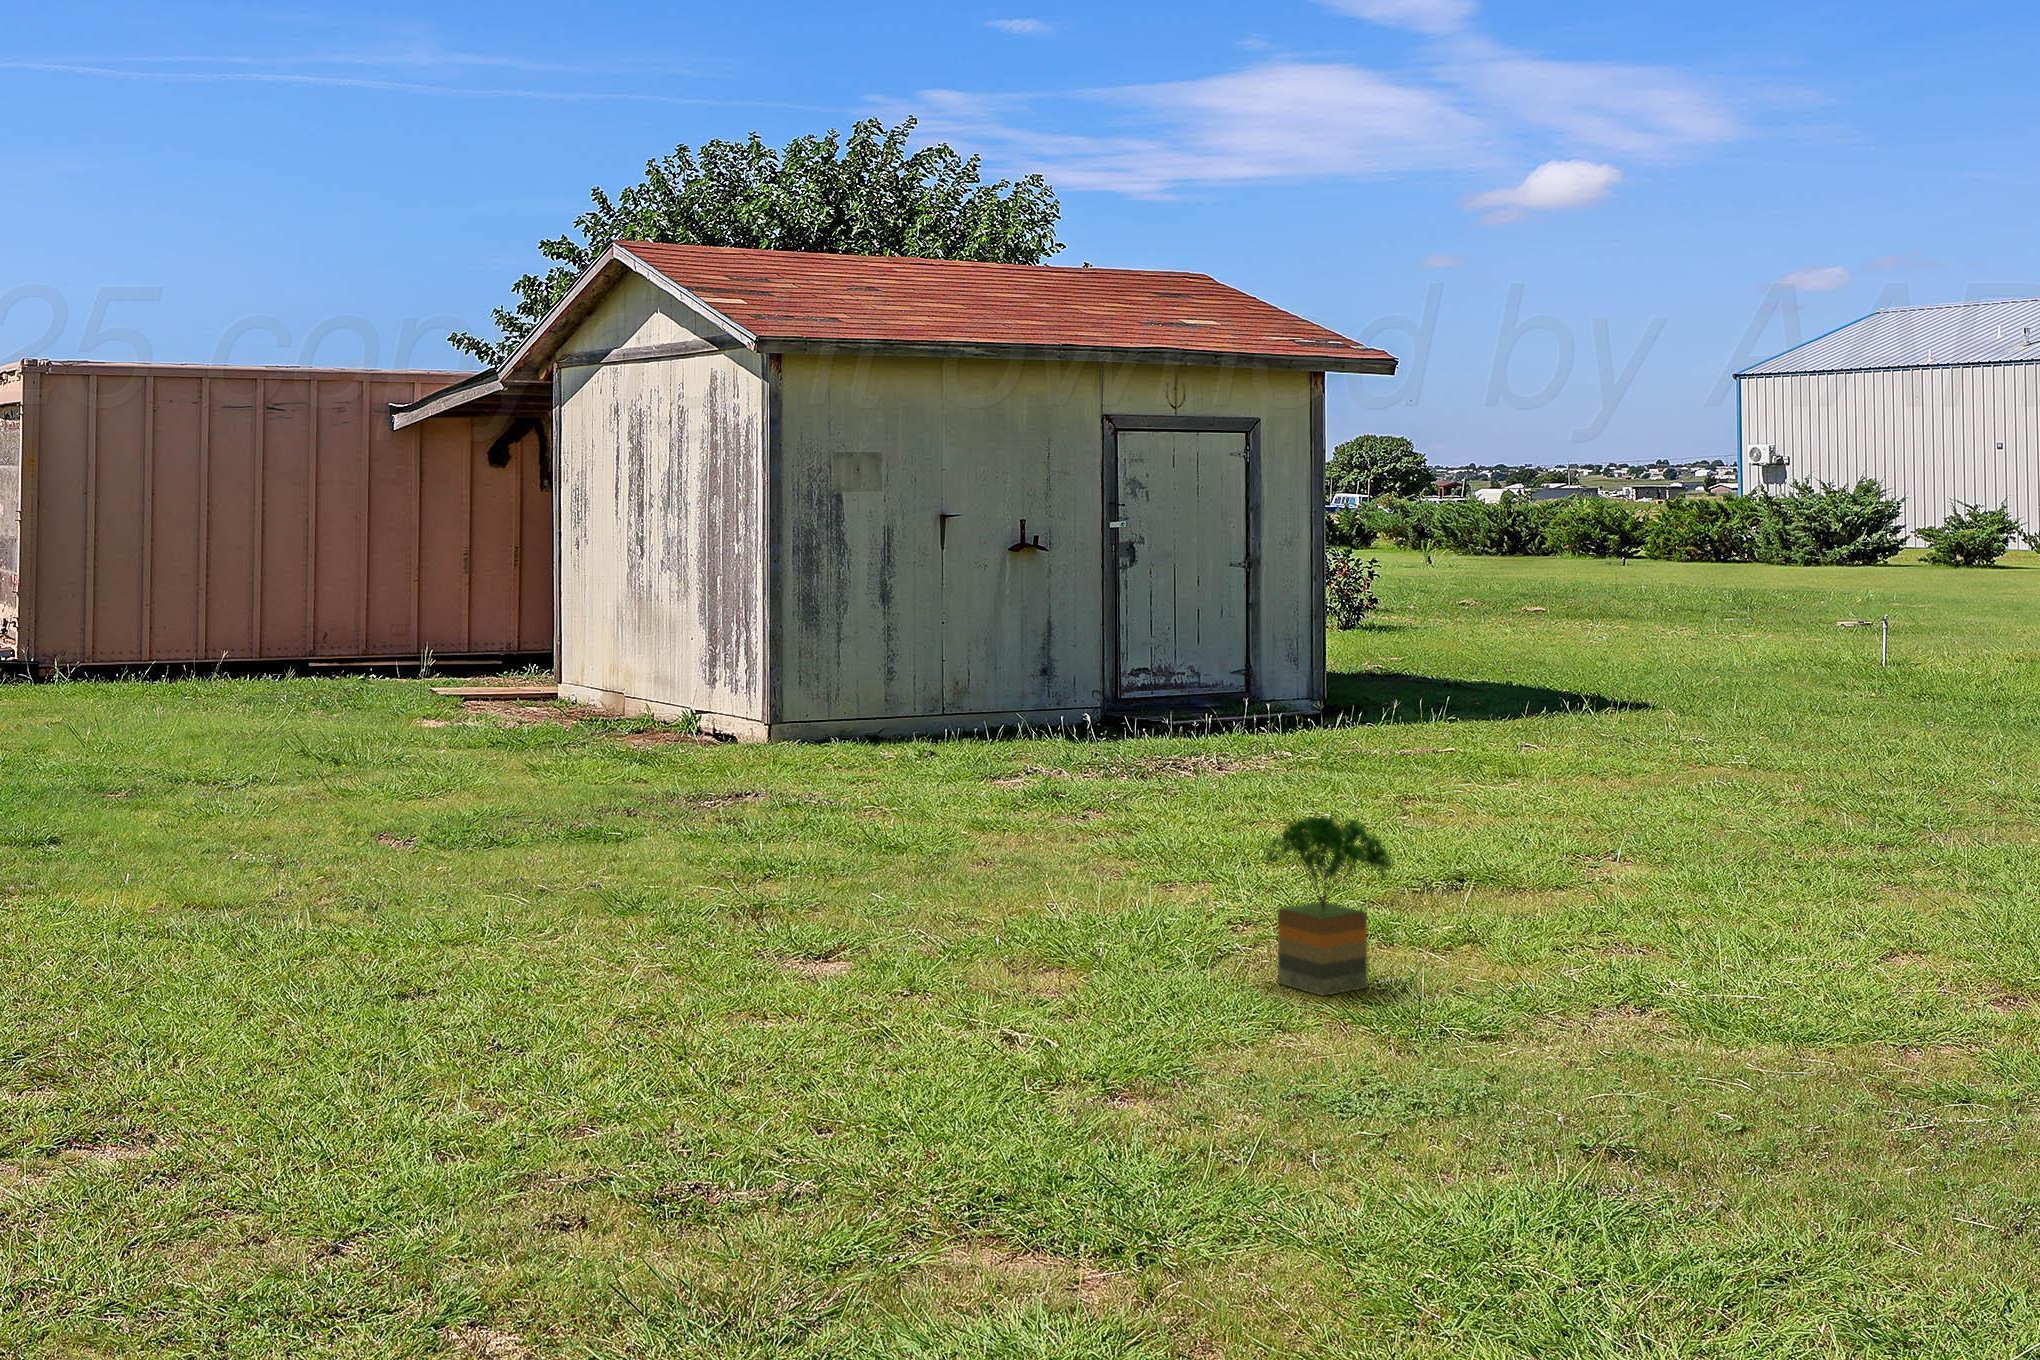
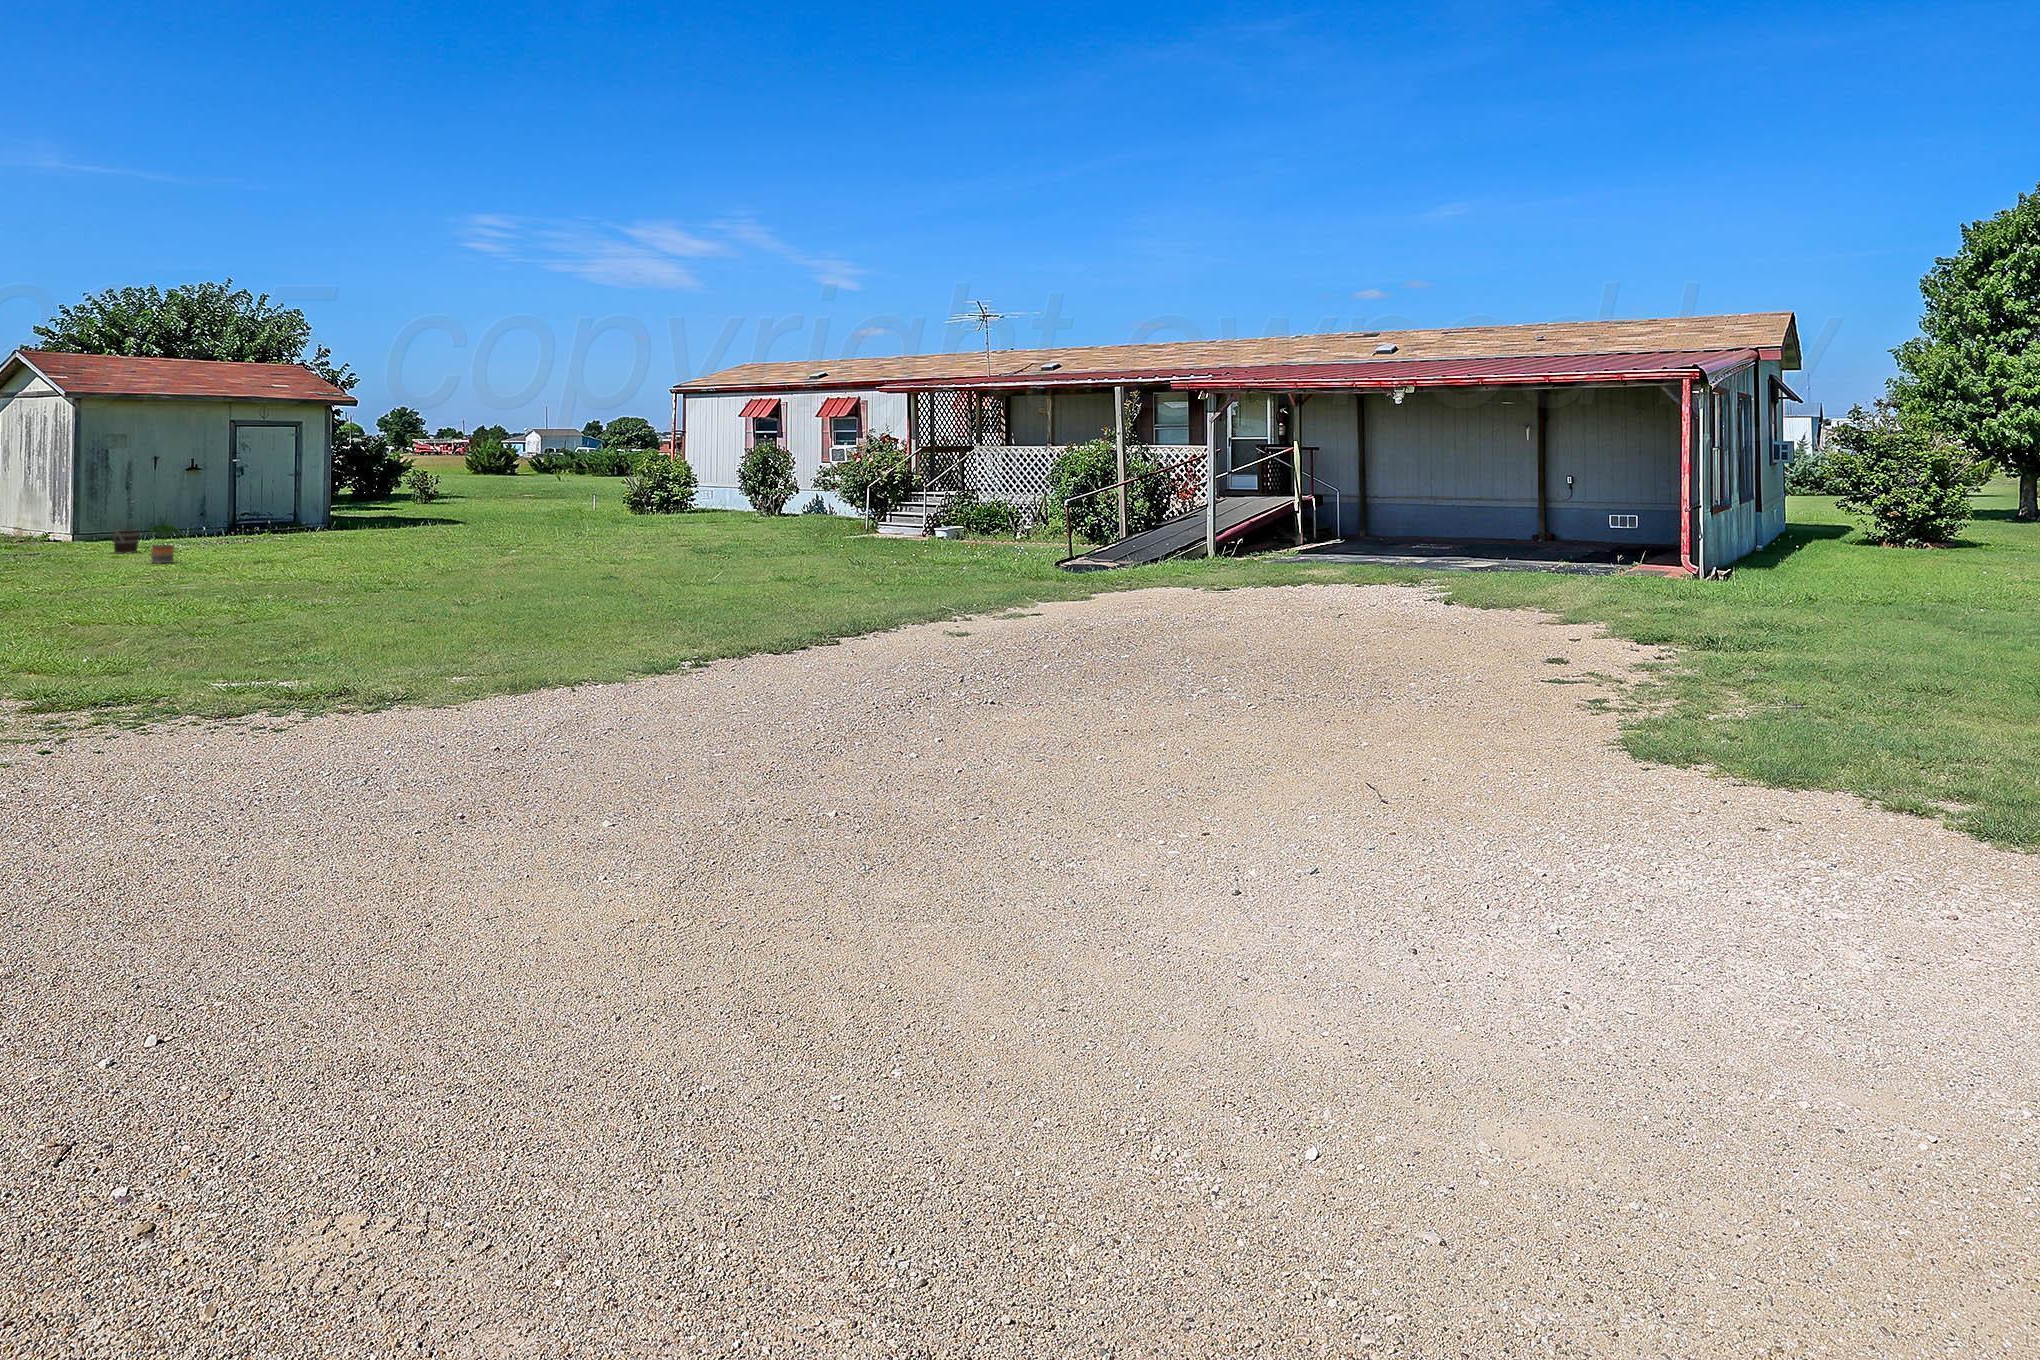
bucket: none [1010,779,1096,874] -> present [113,530,140,554]

